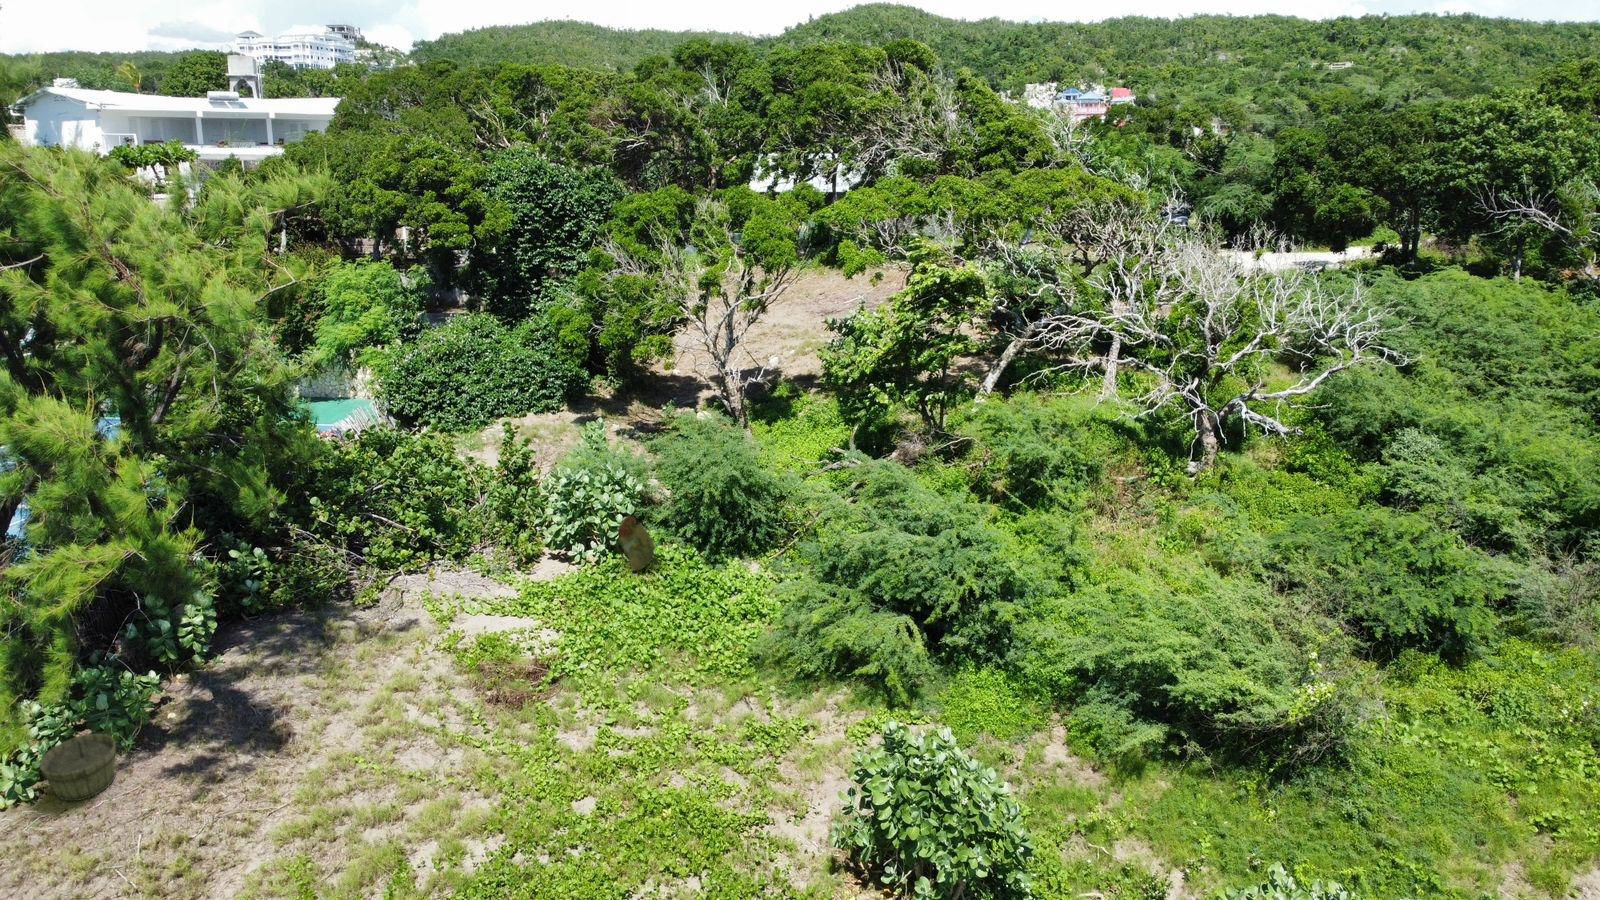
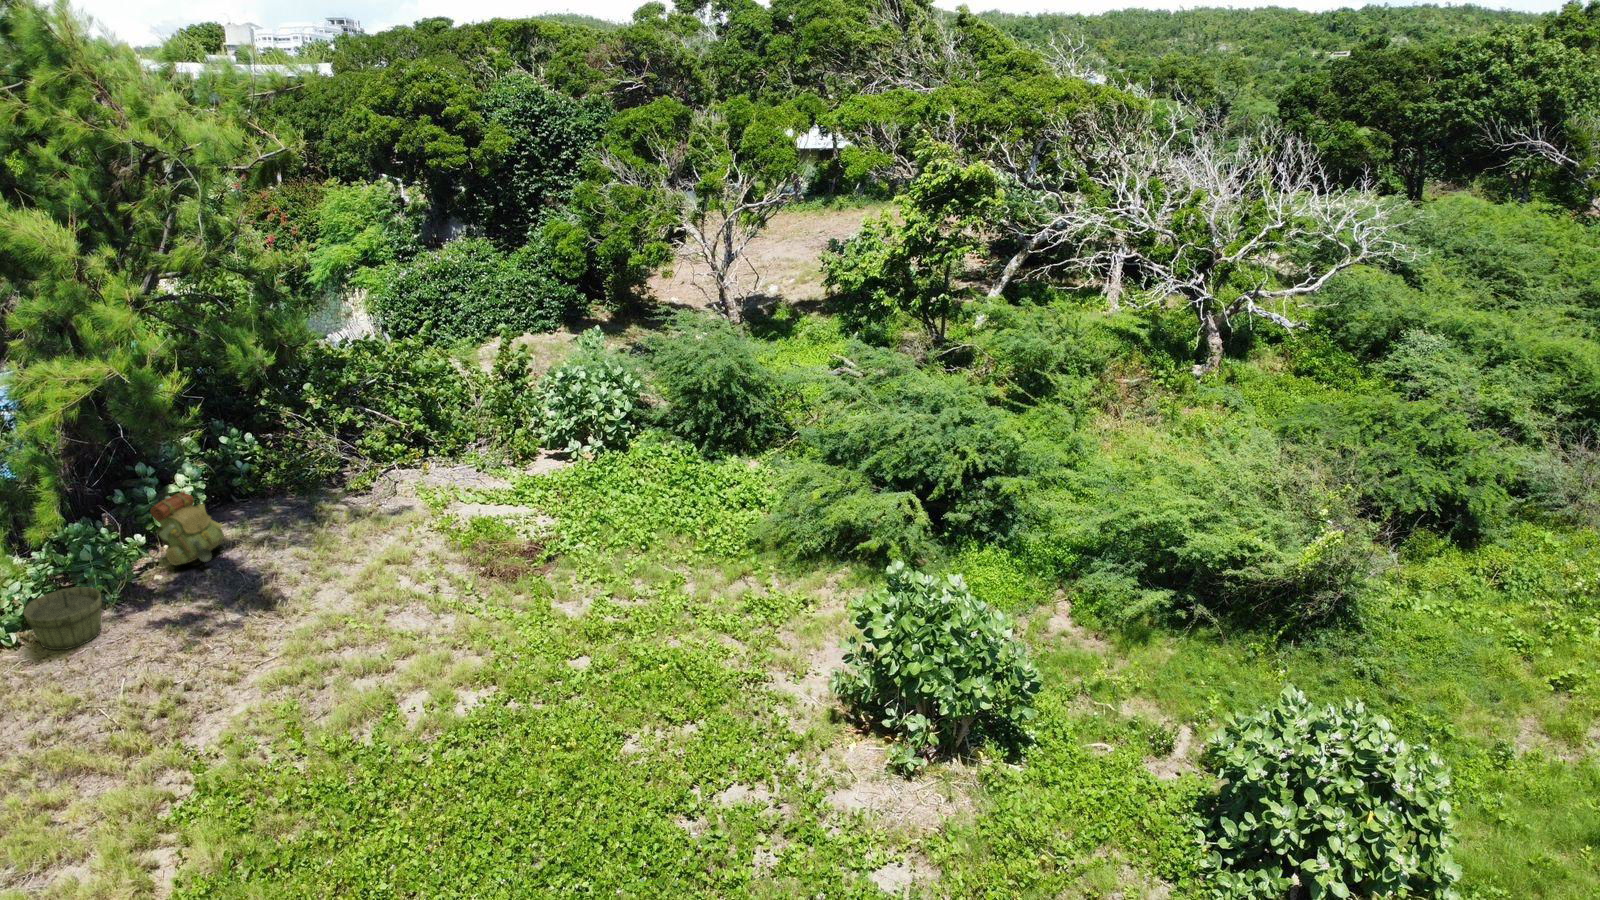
backpack: present [616,515,659,570] -> present [151,492,224,565]

